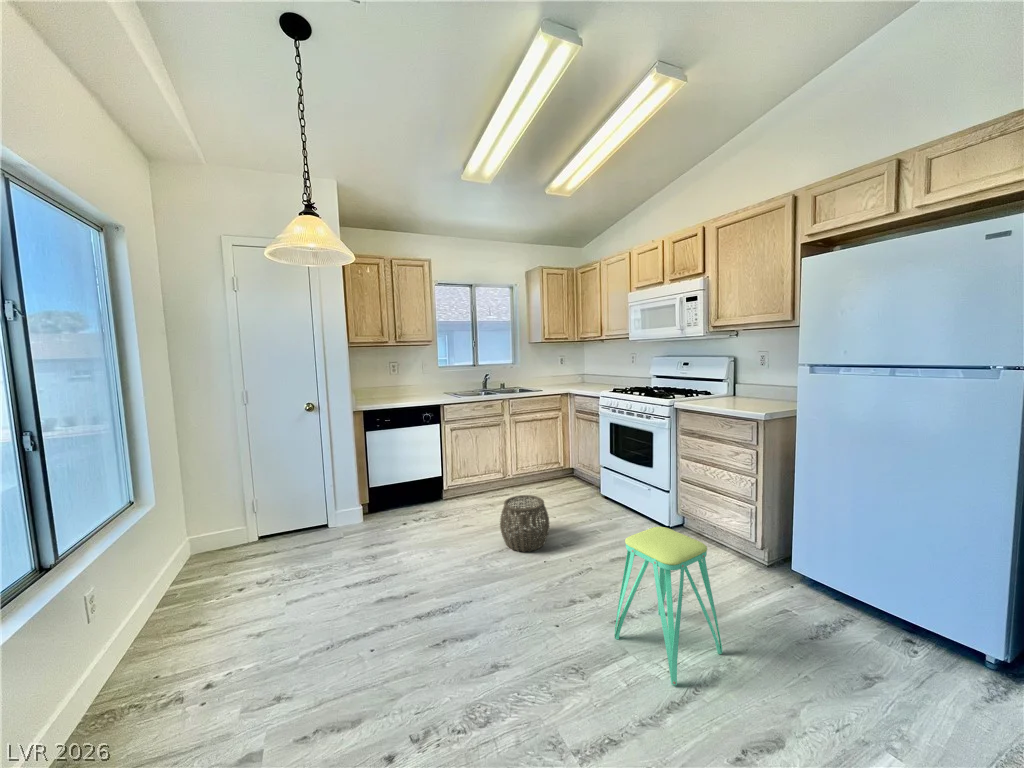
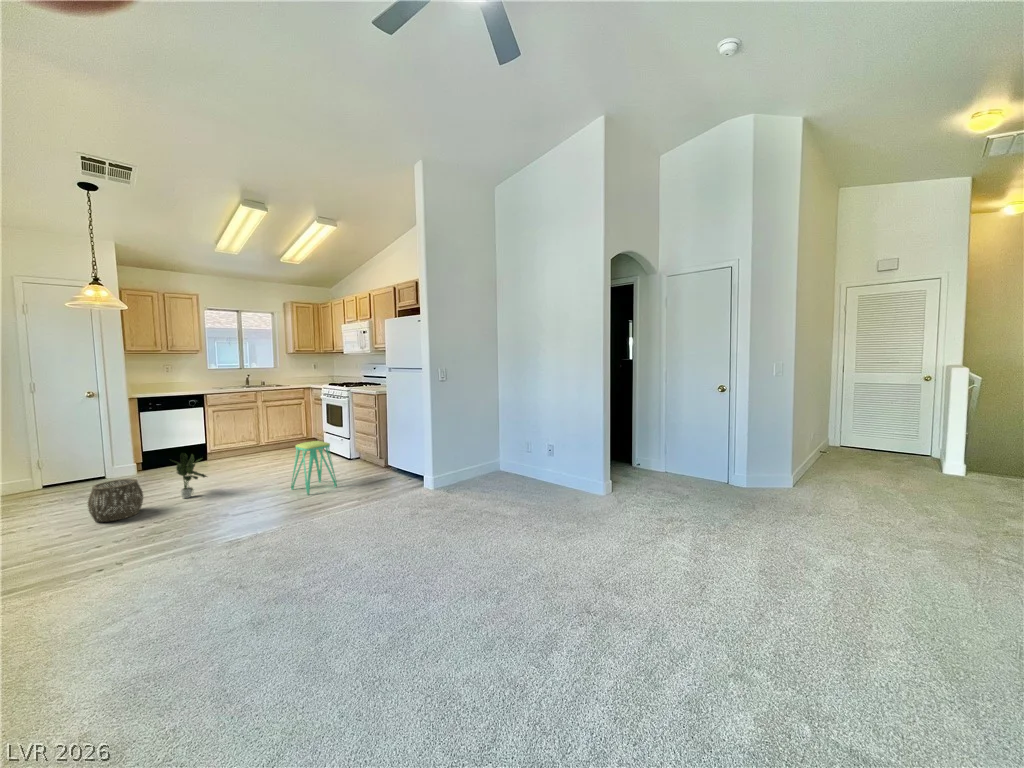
woven basket: present [500,495,549,552] -> present [88,479,143,522]
potted plant: none [394,533,457,627] -> present [174,453,207,498]

